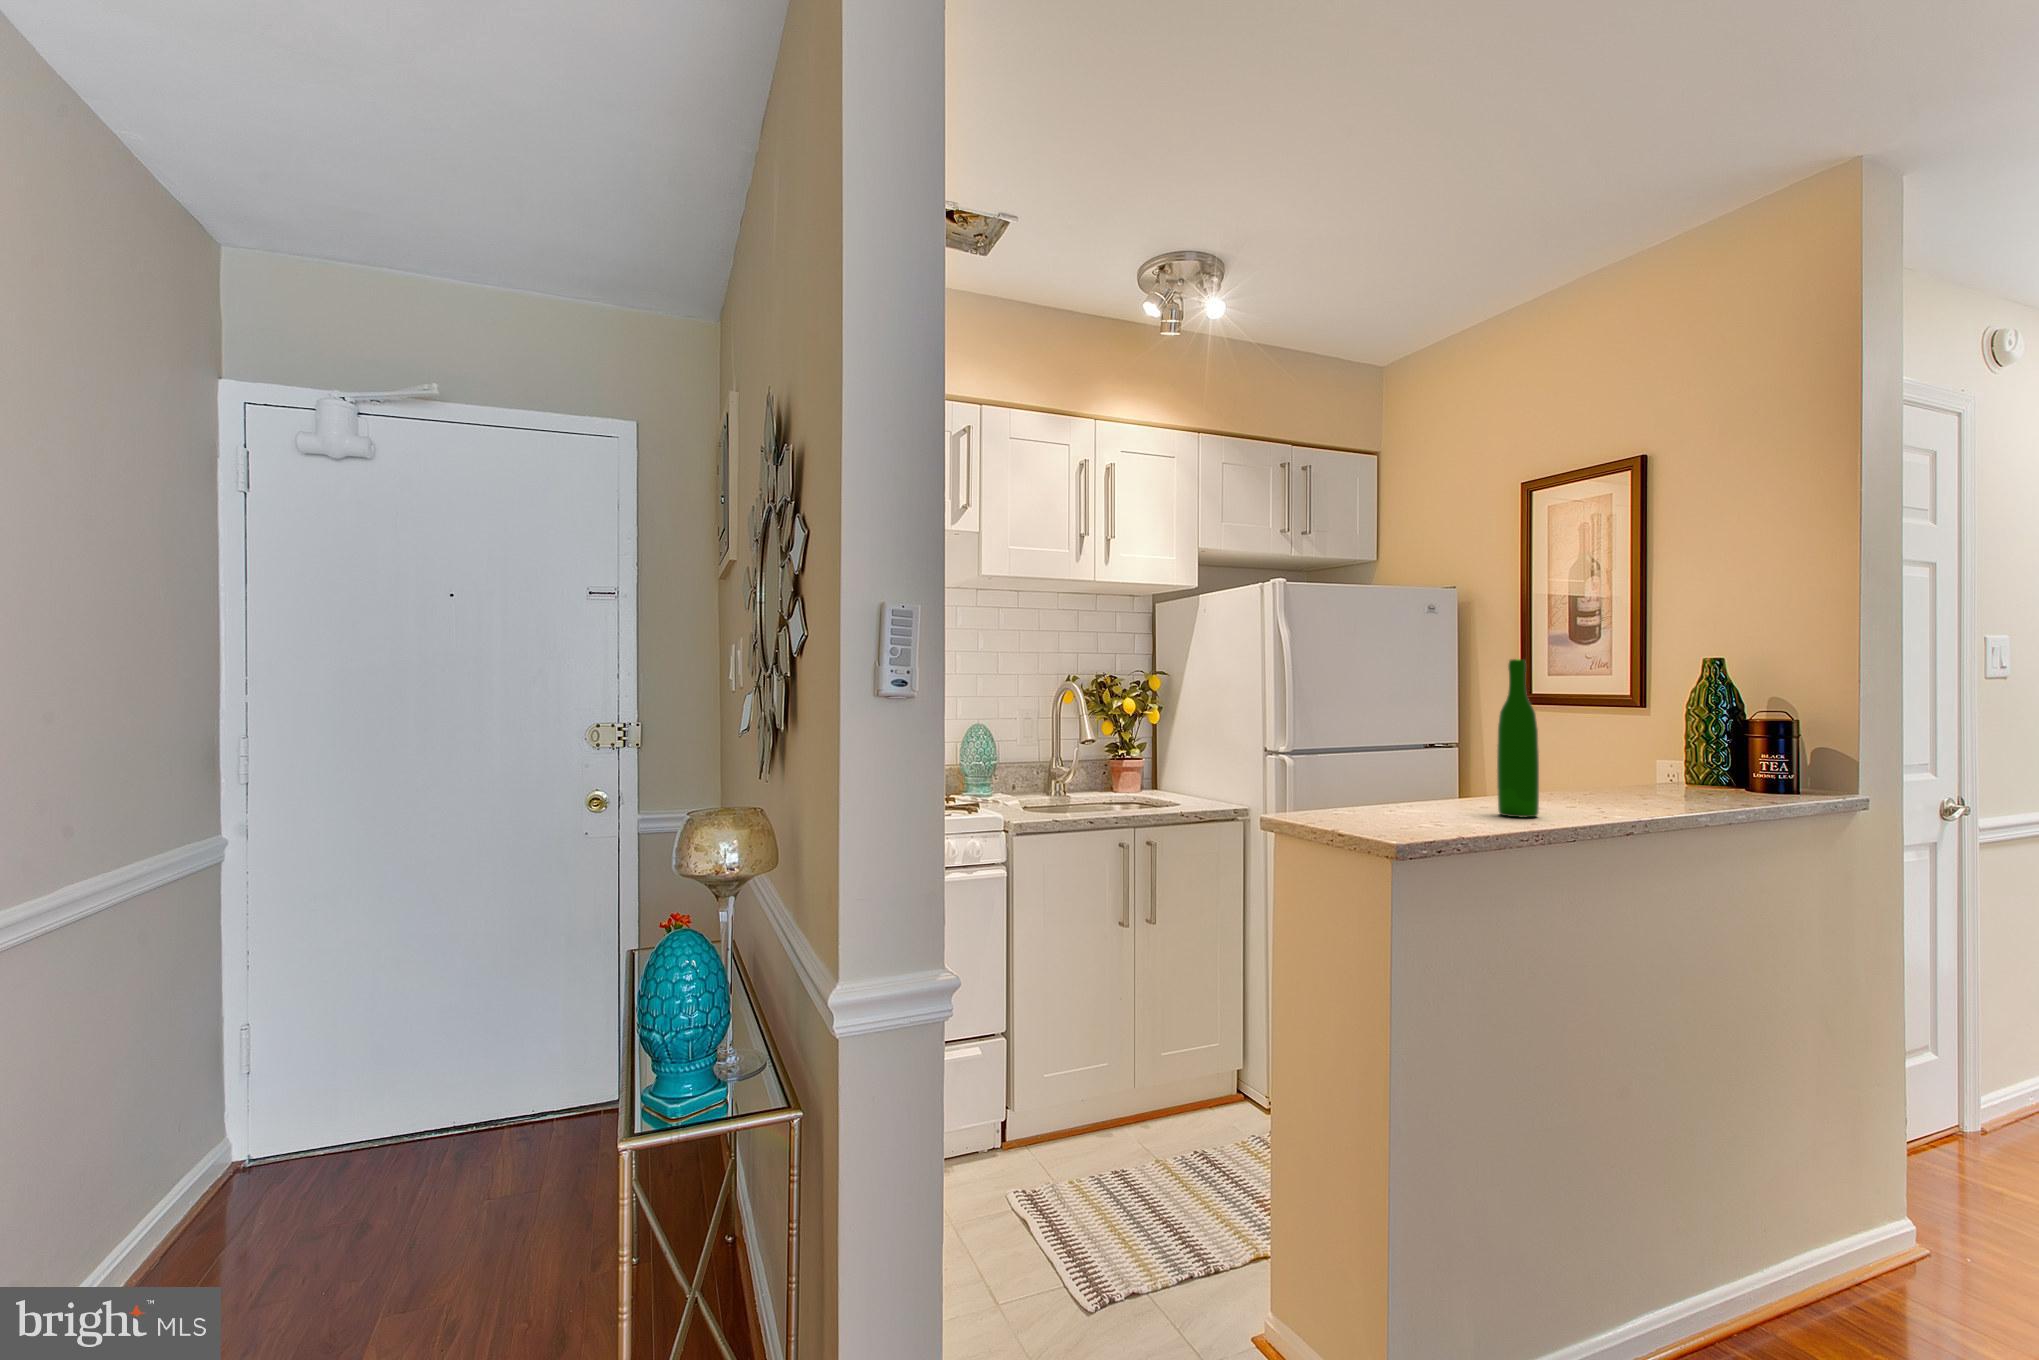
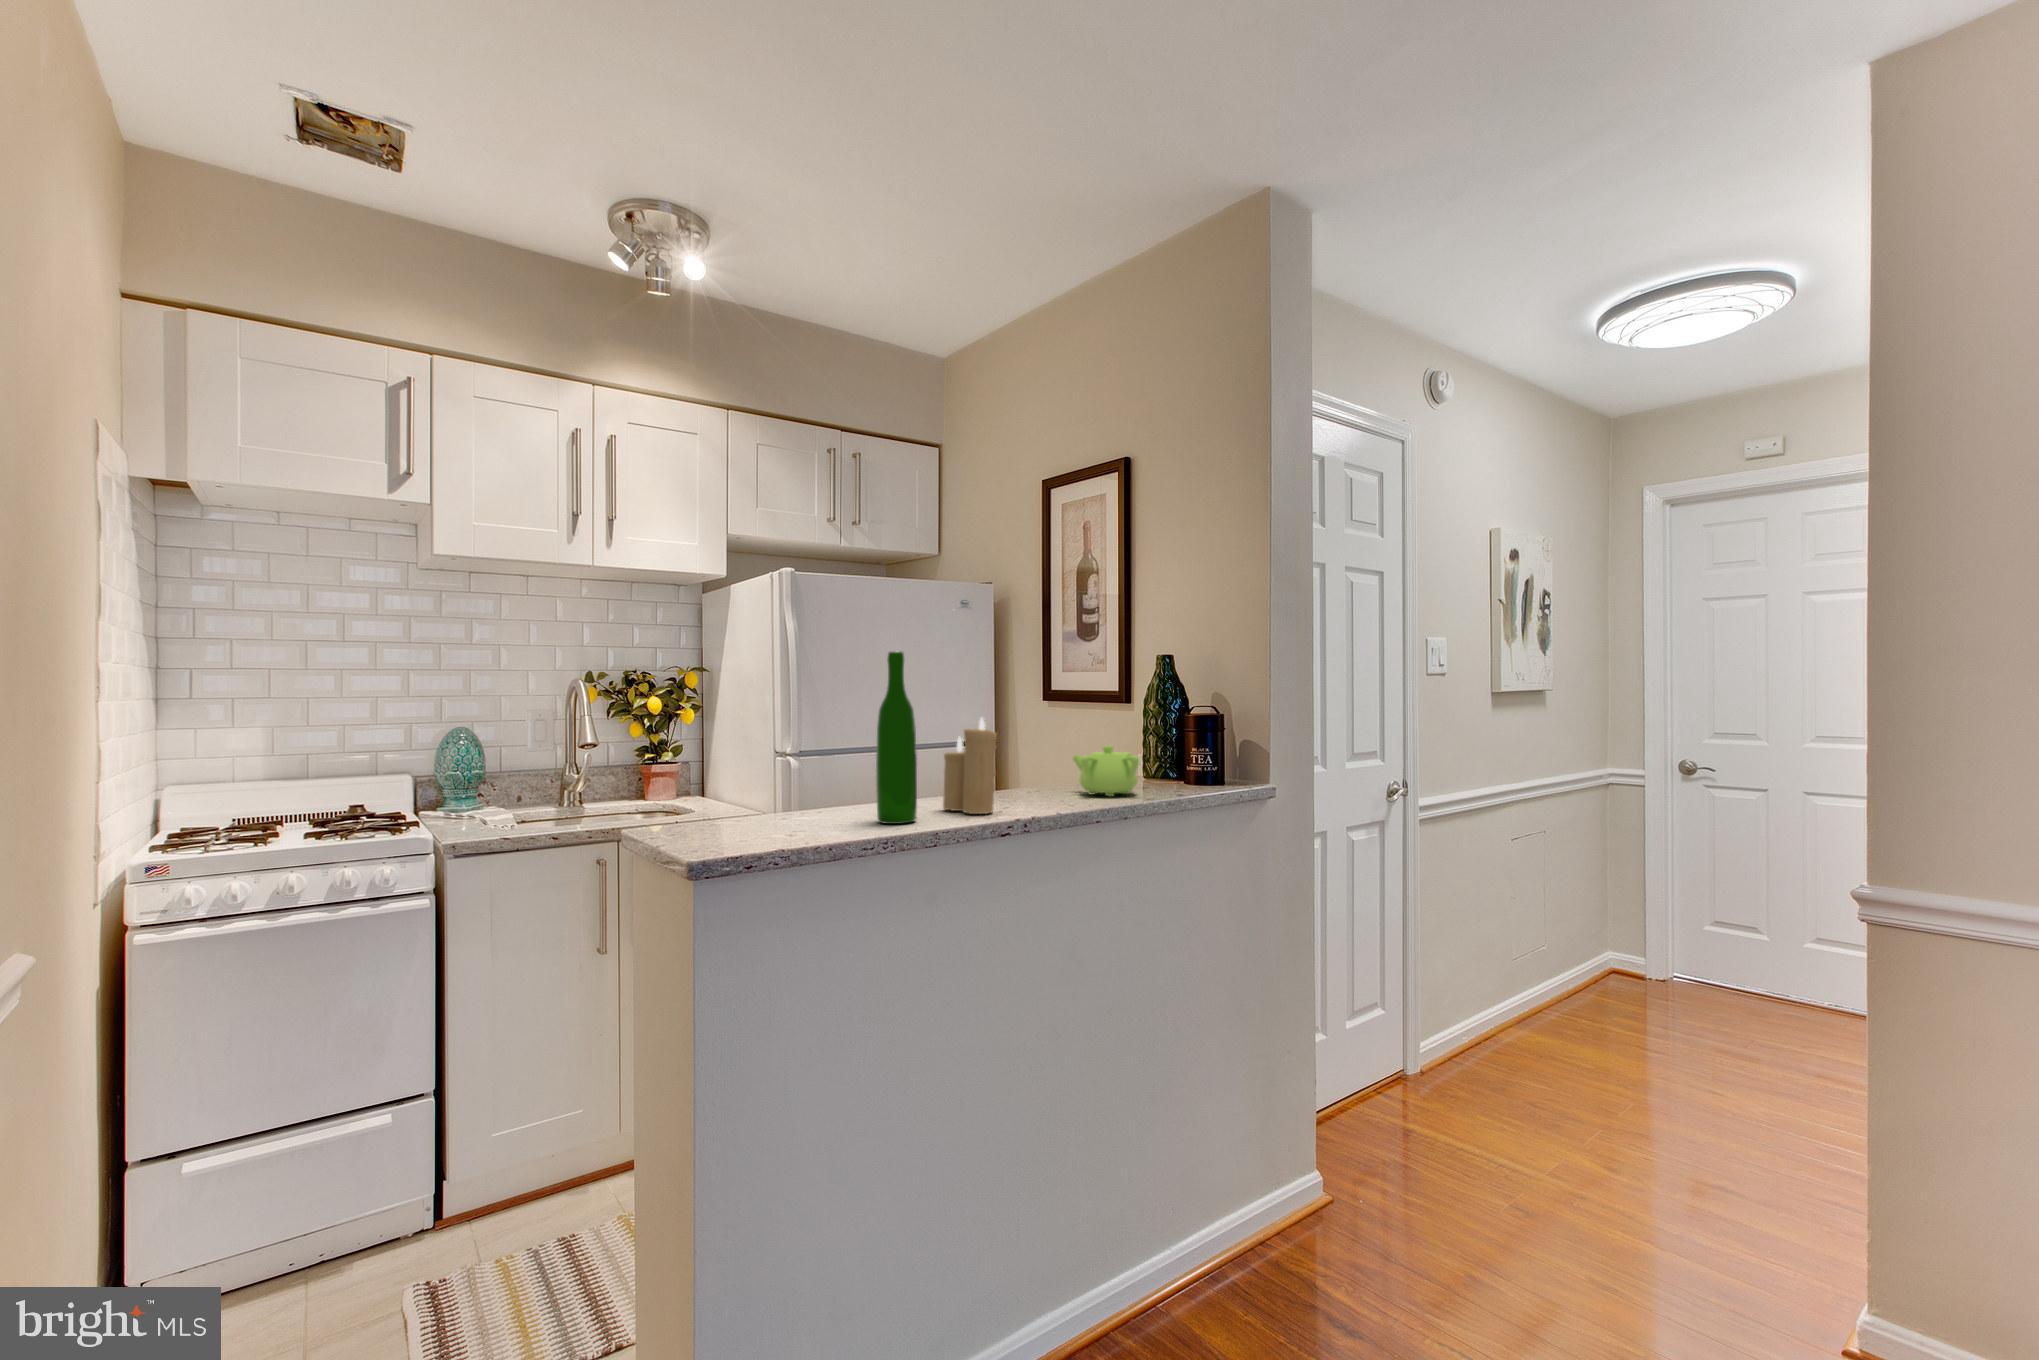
candle: none [1538,721,1604,812] -> present [943,718,997,814]
teapot: none [1634,751,1727,801] -> present [1073,746,1139,796]

